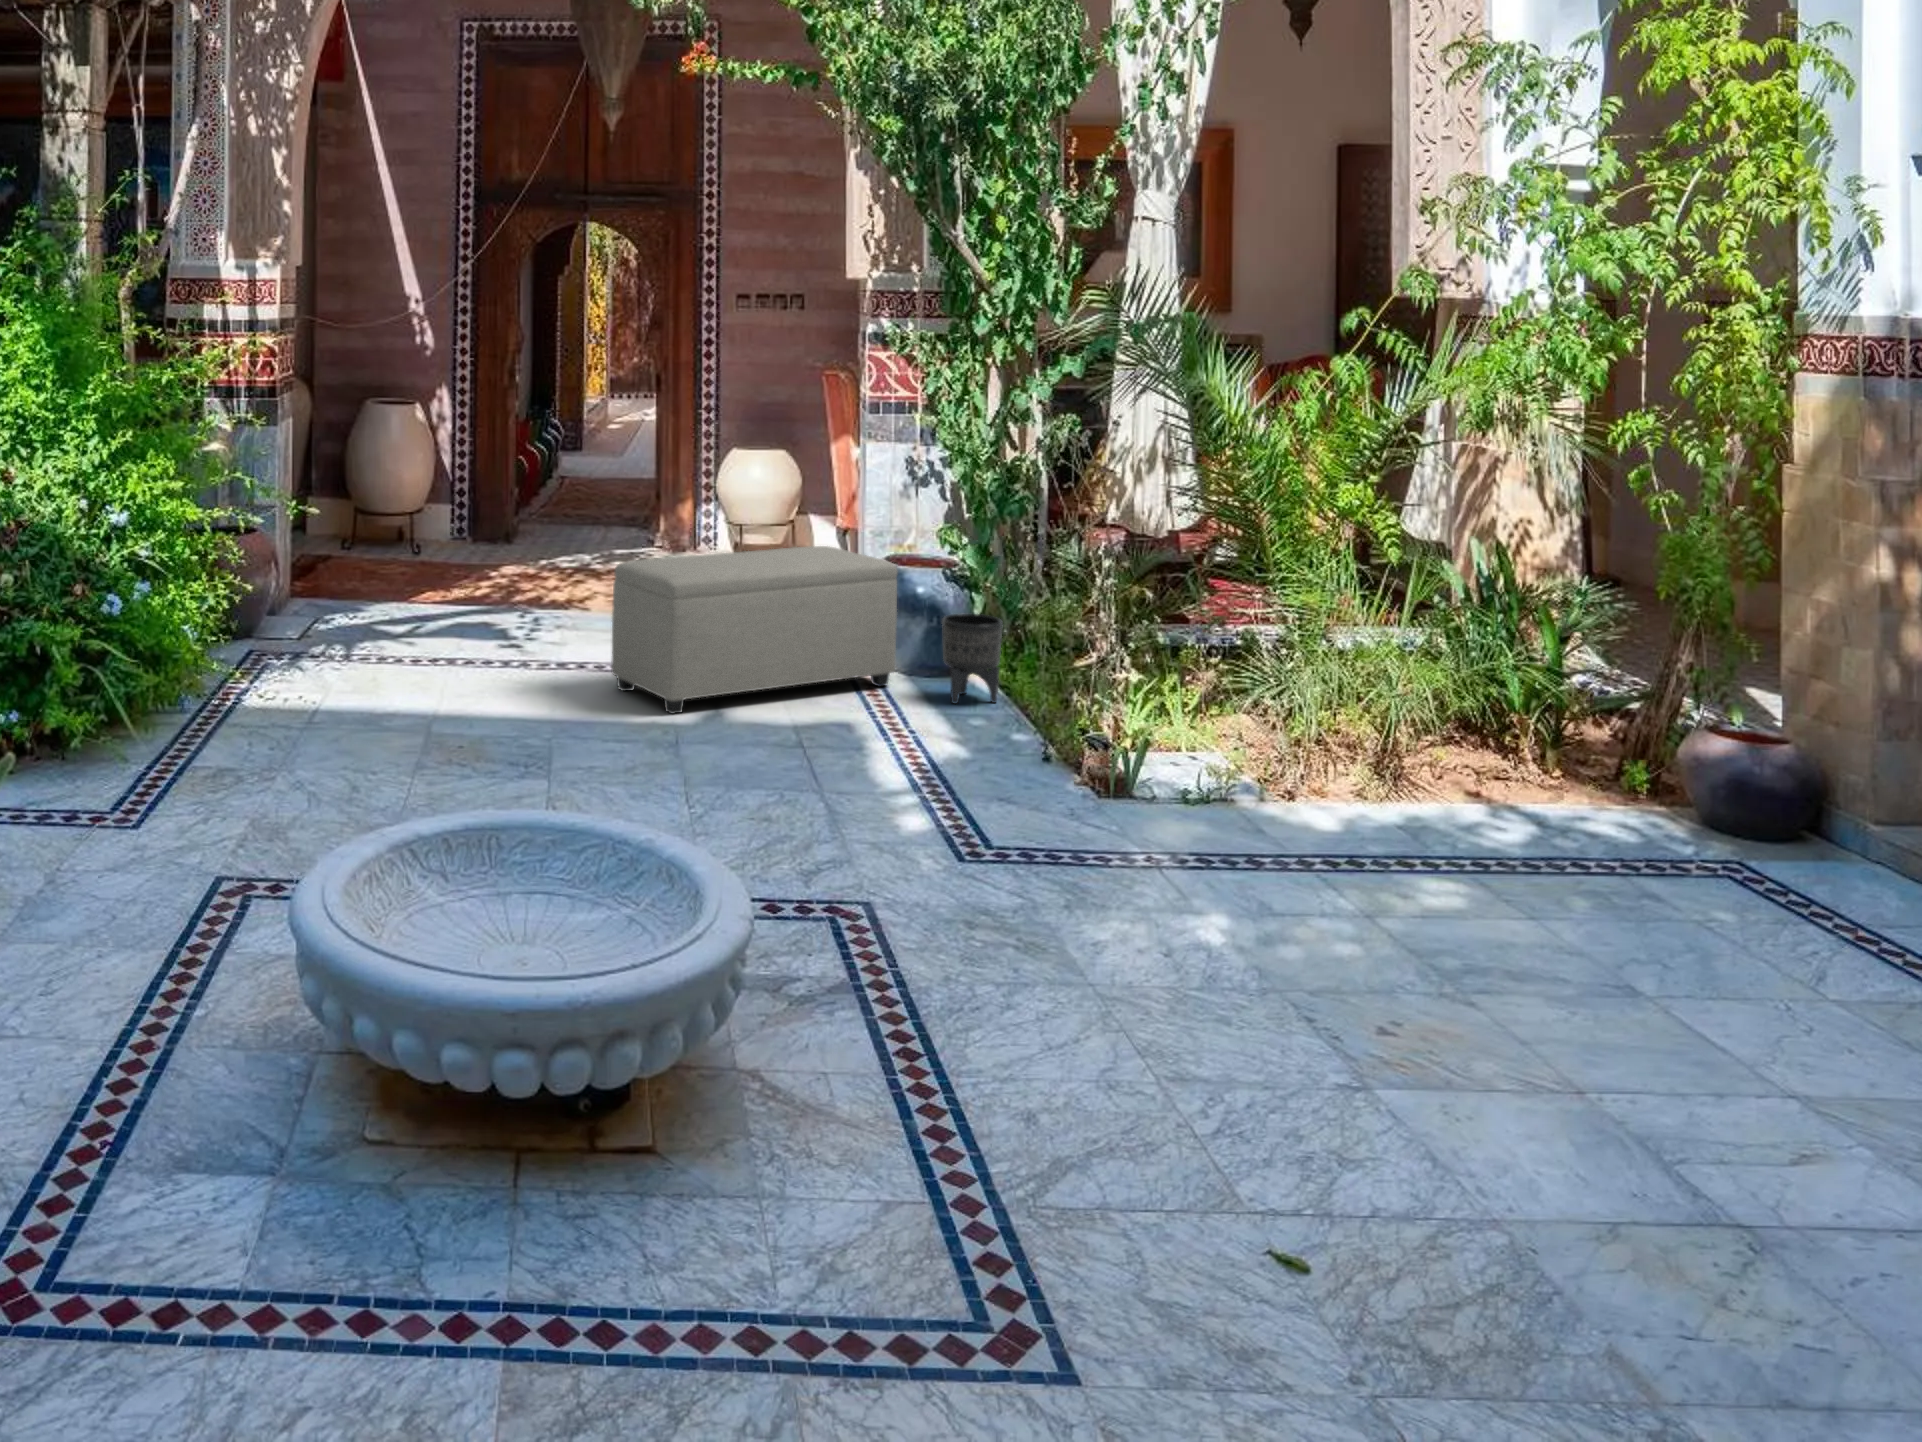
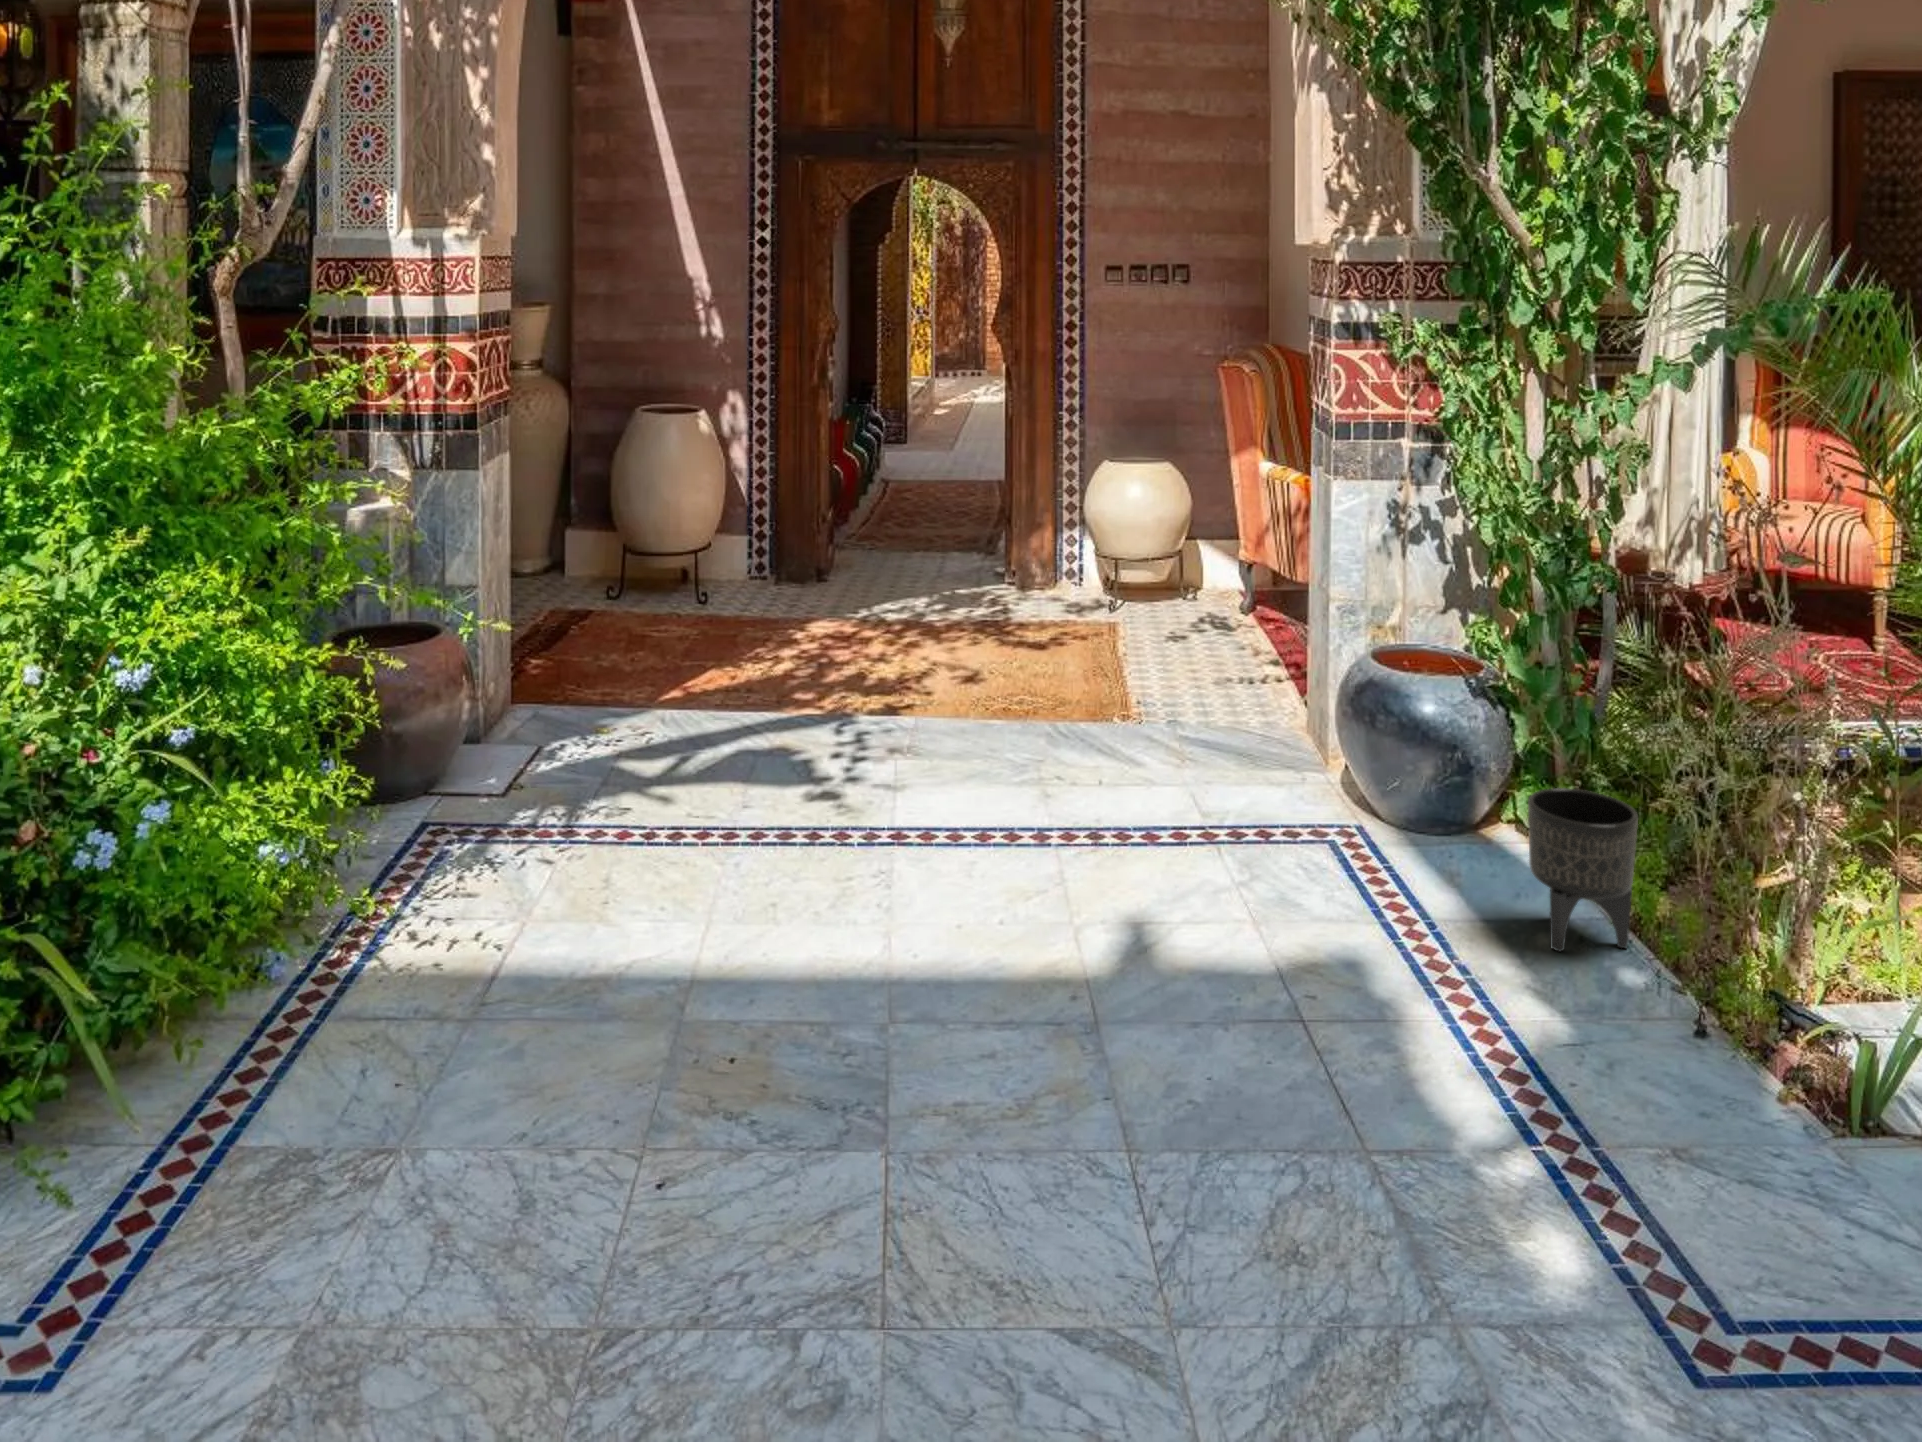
ottoman: present [611,546,897,714] -> none [979,657,1440,988]

